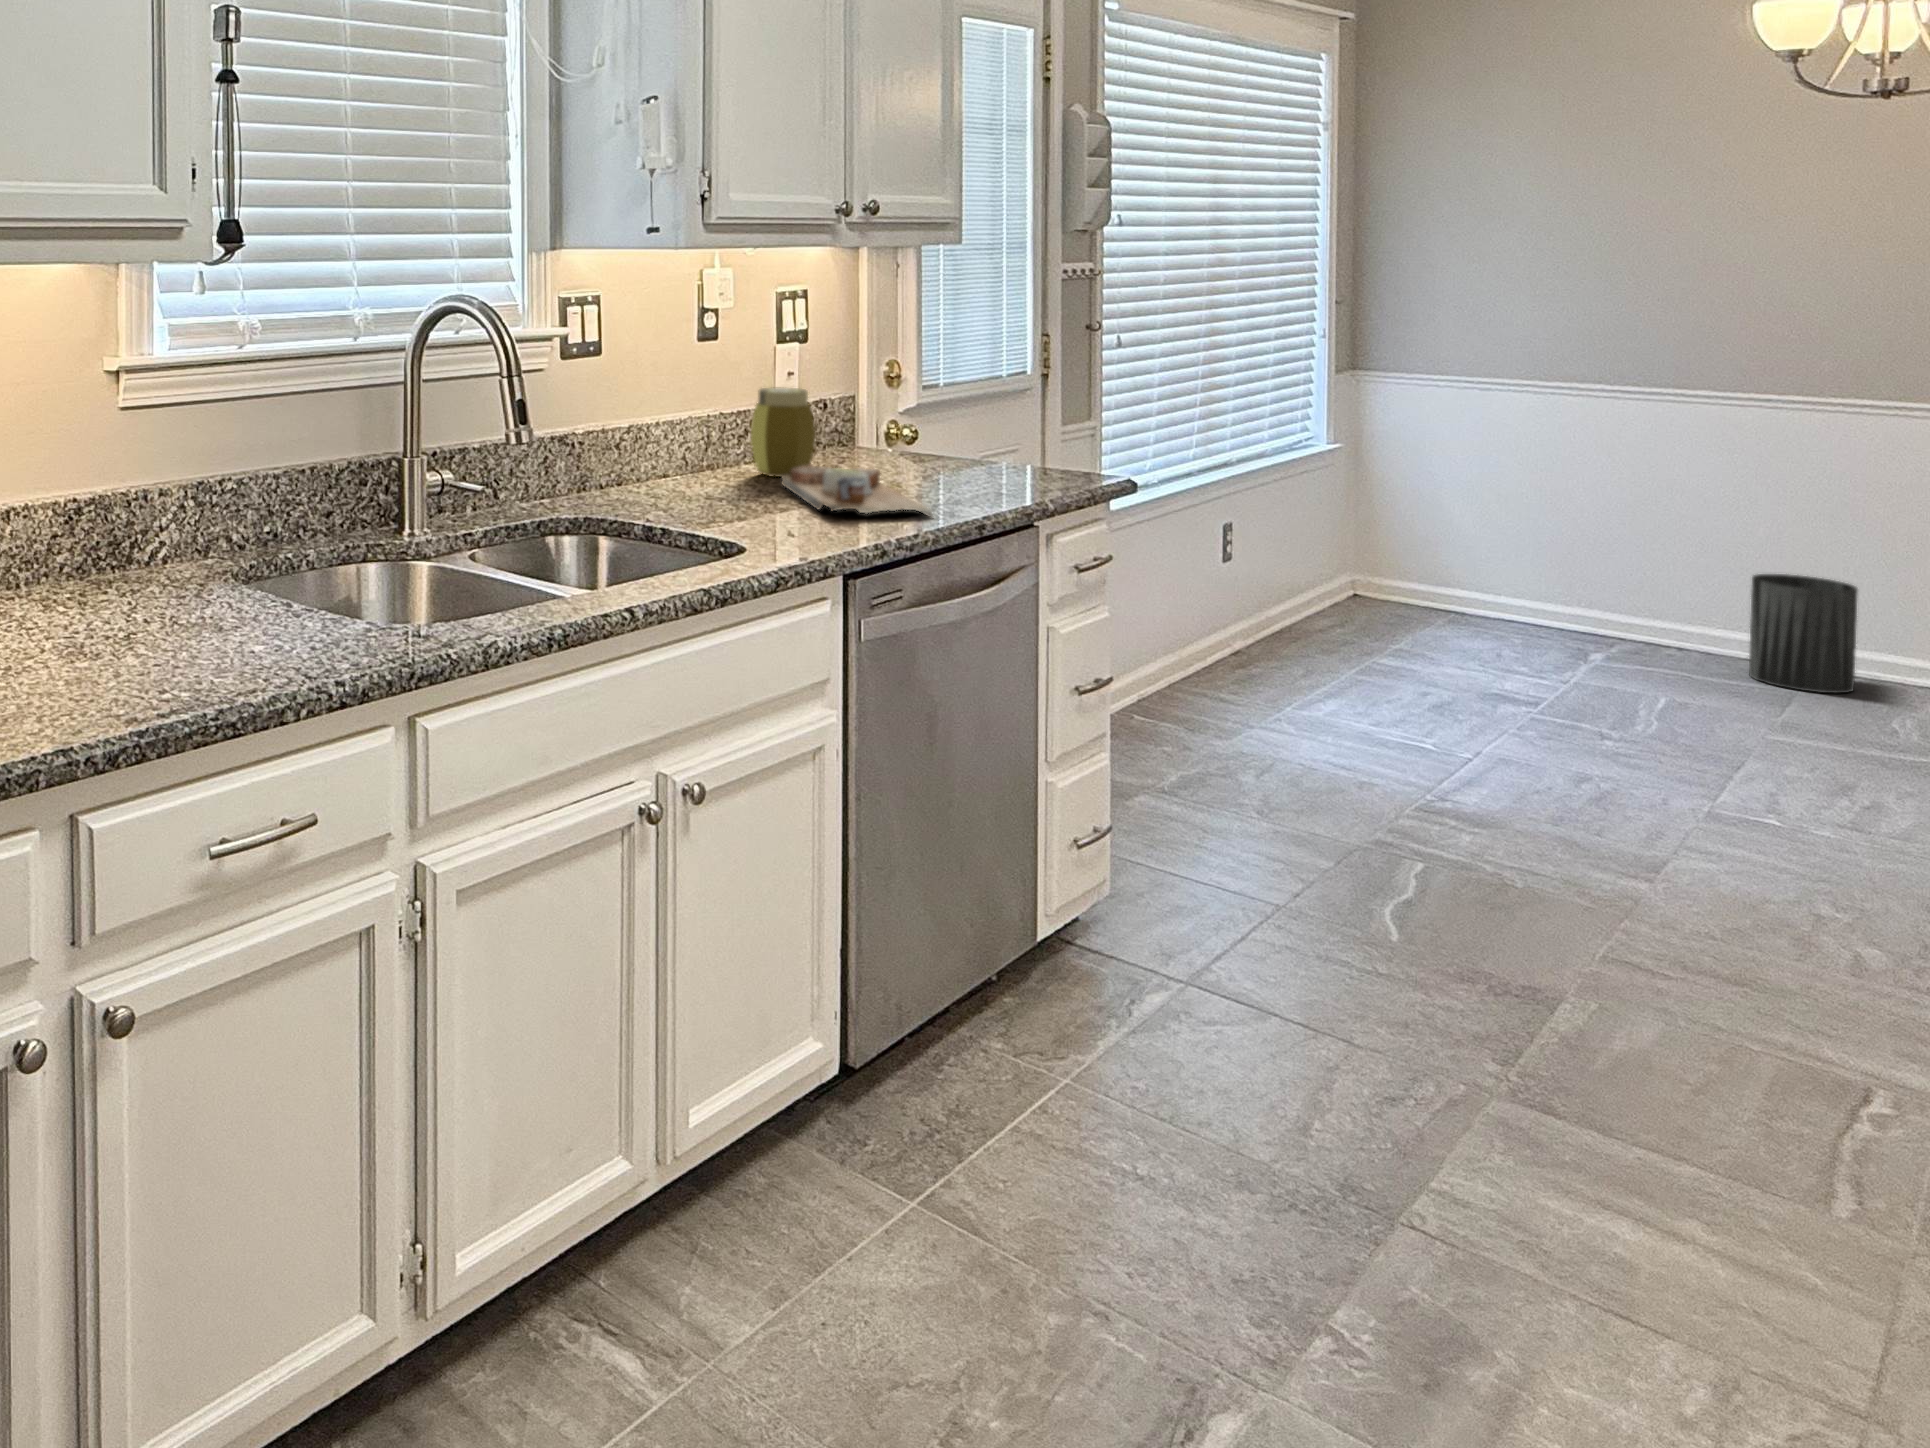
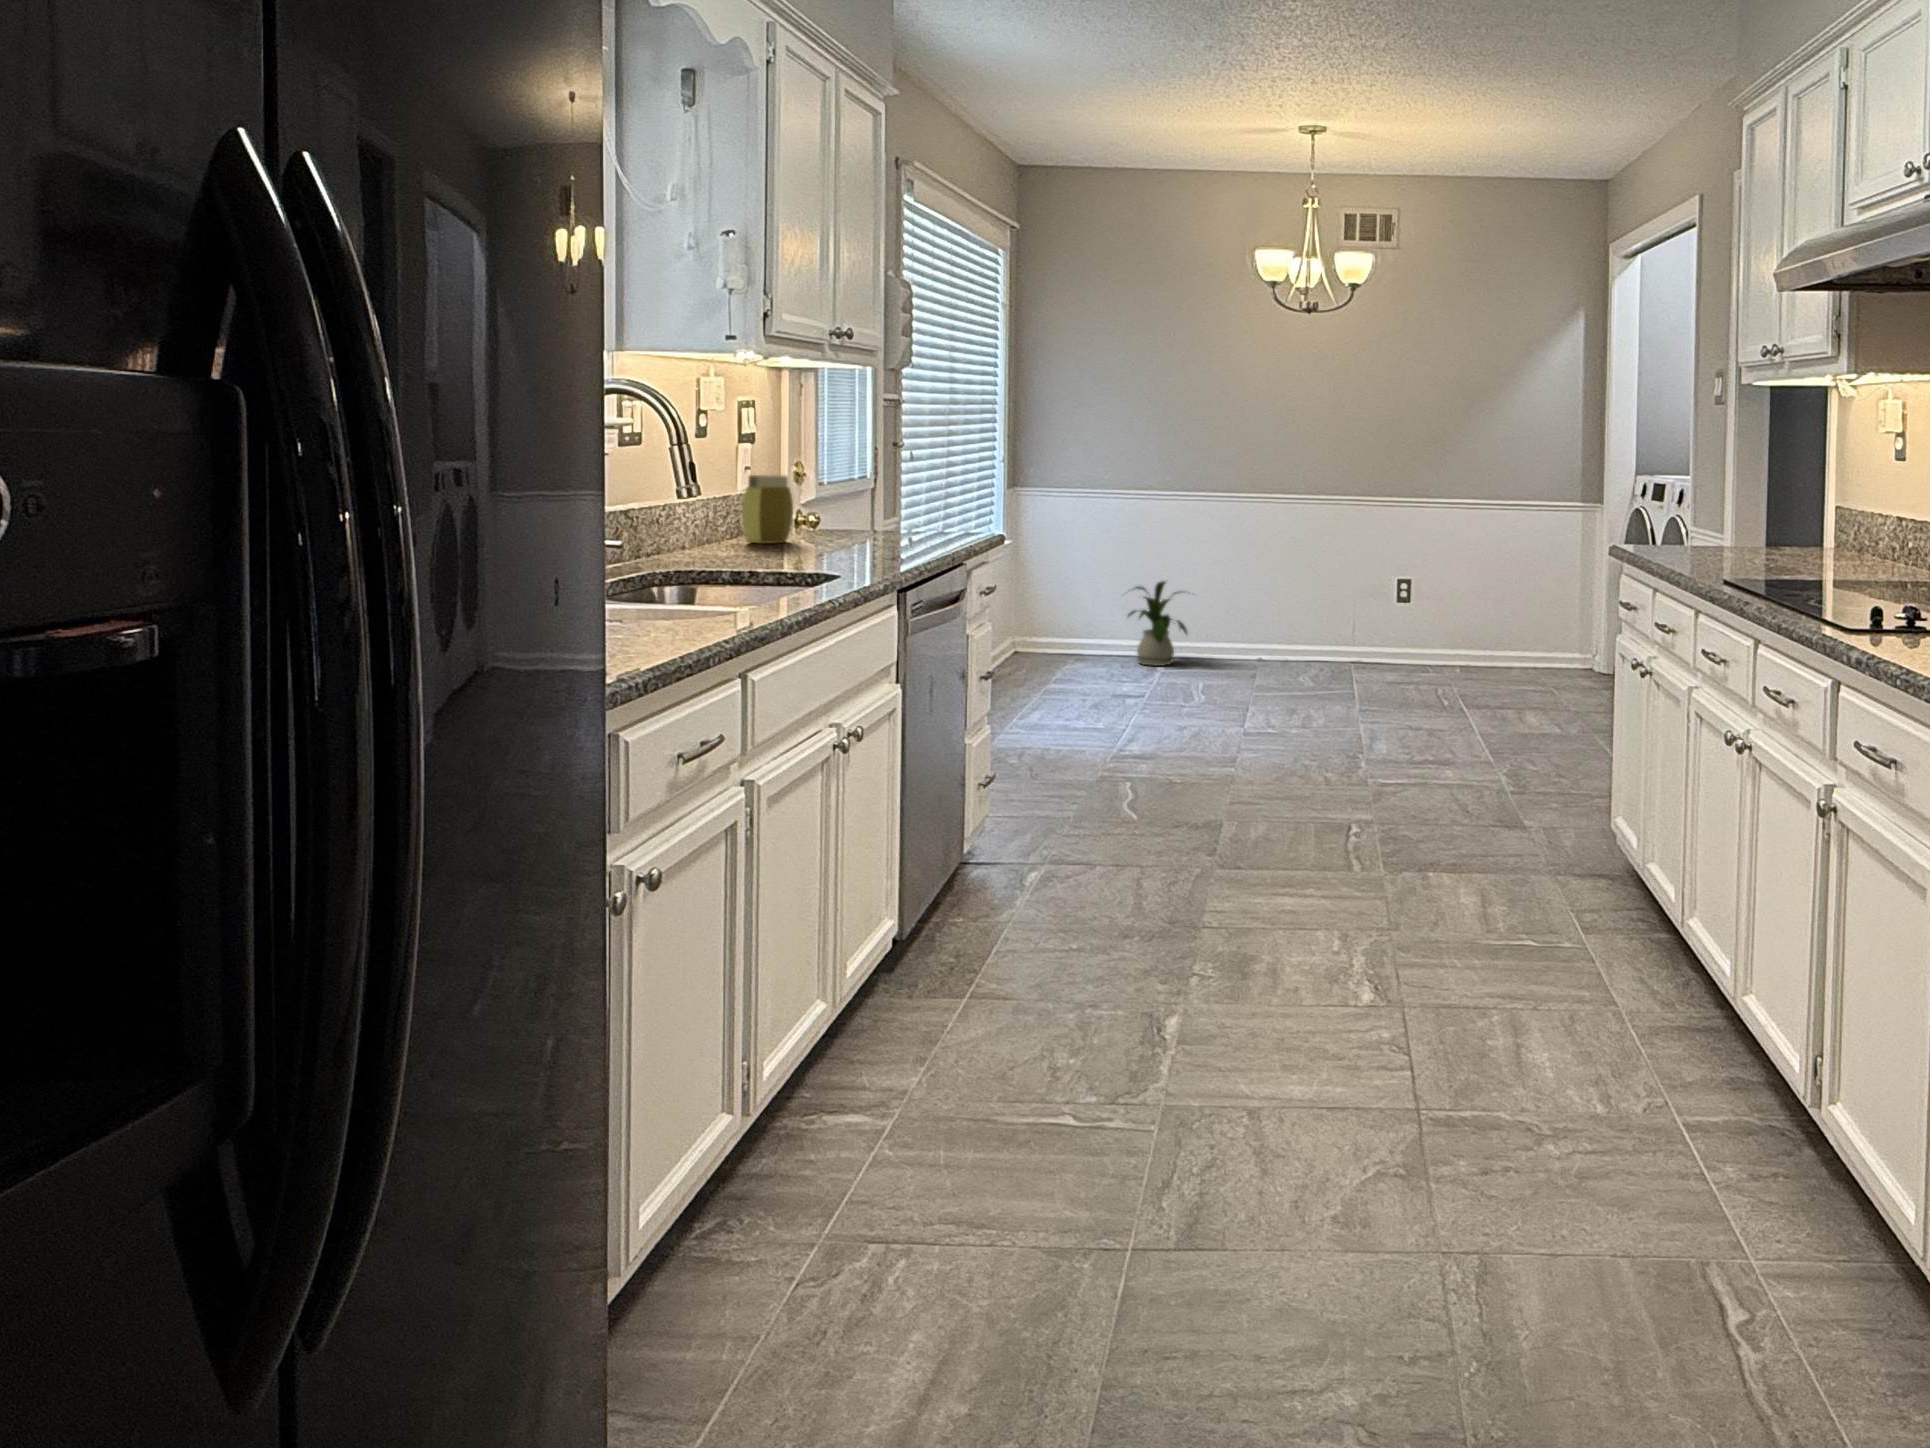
cutting board: present [782,464,933,517] -> none [783,527,925,556]
house plant: none [1526,529,1677,661] -> present [1128,581,1187,666]
trash can: present [1749,574,1858,693] -> none [1231,601,1279,667]

